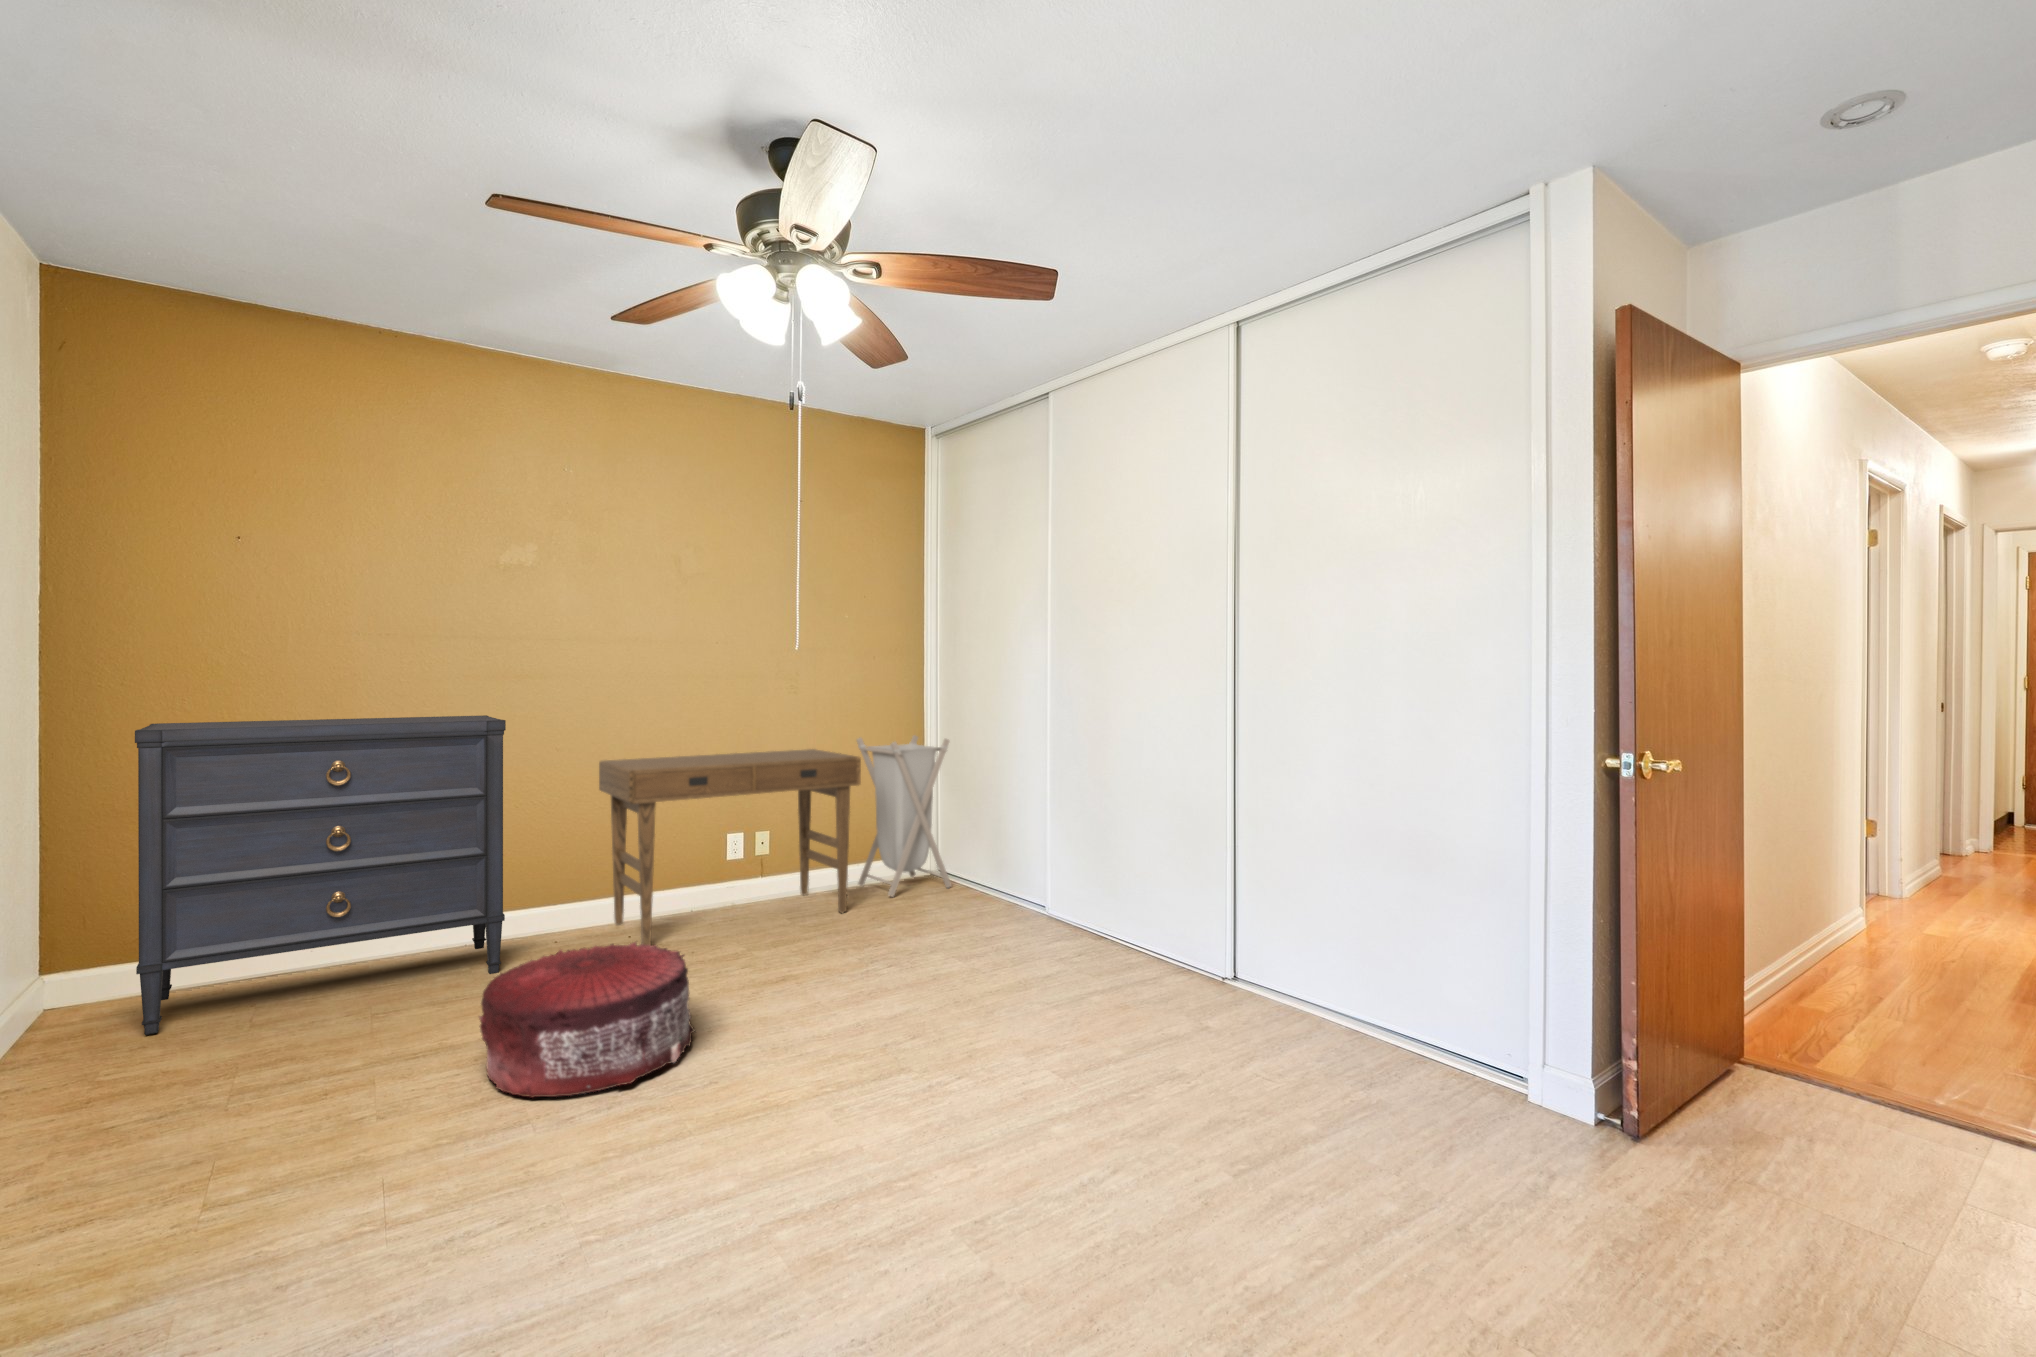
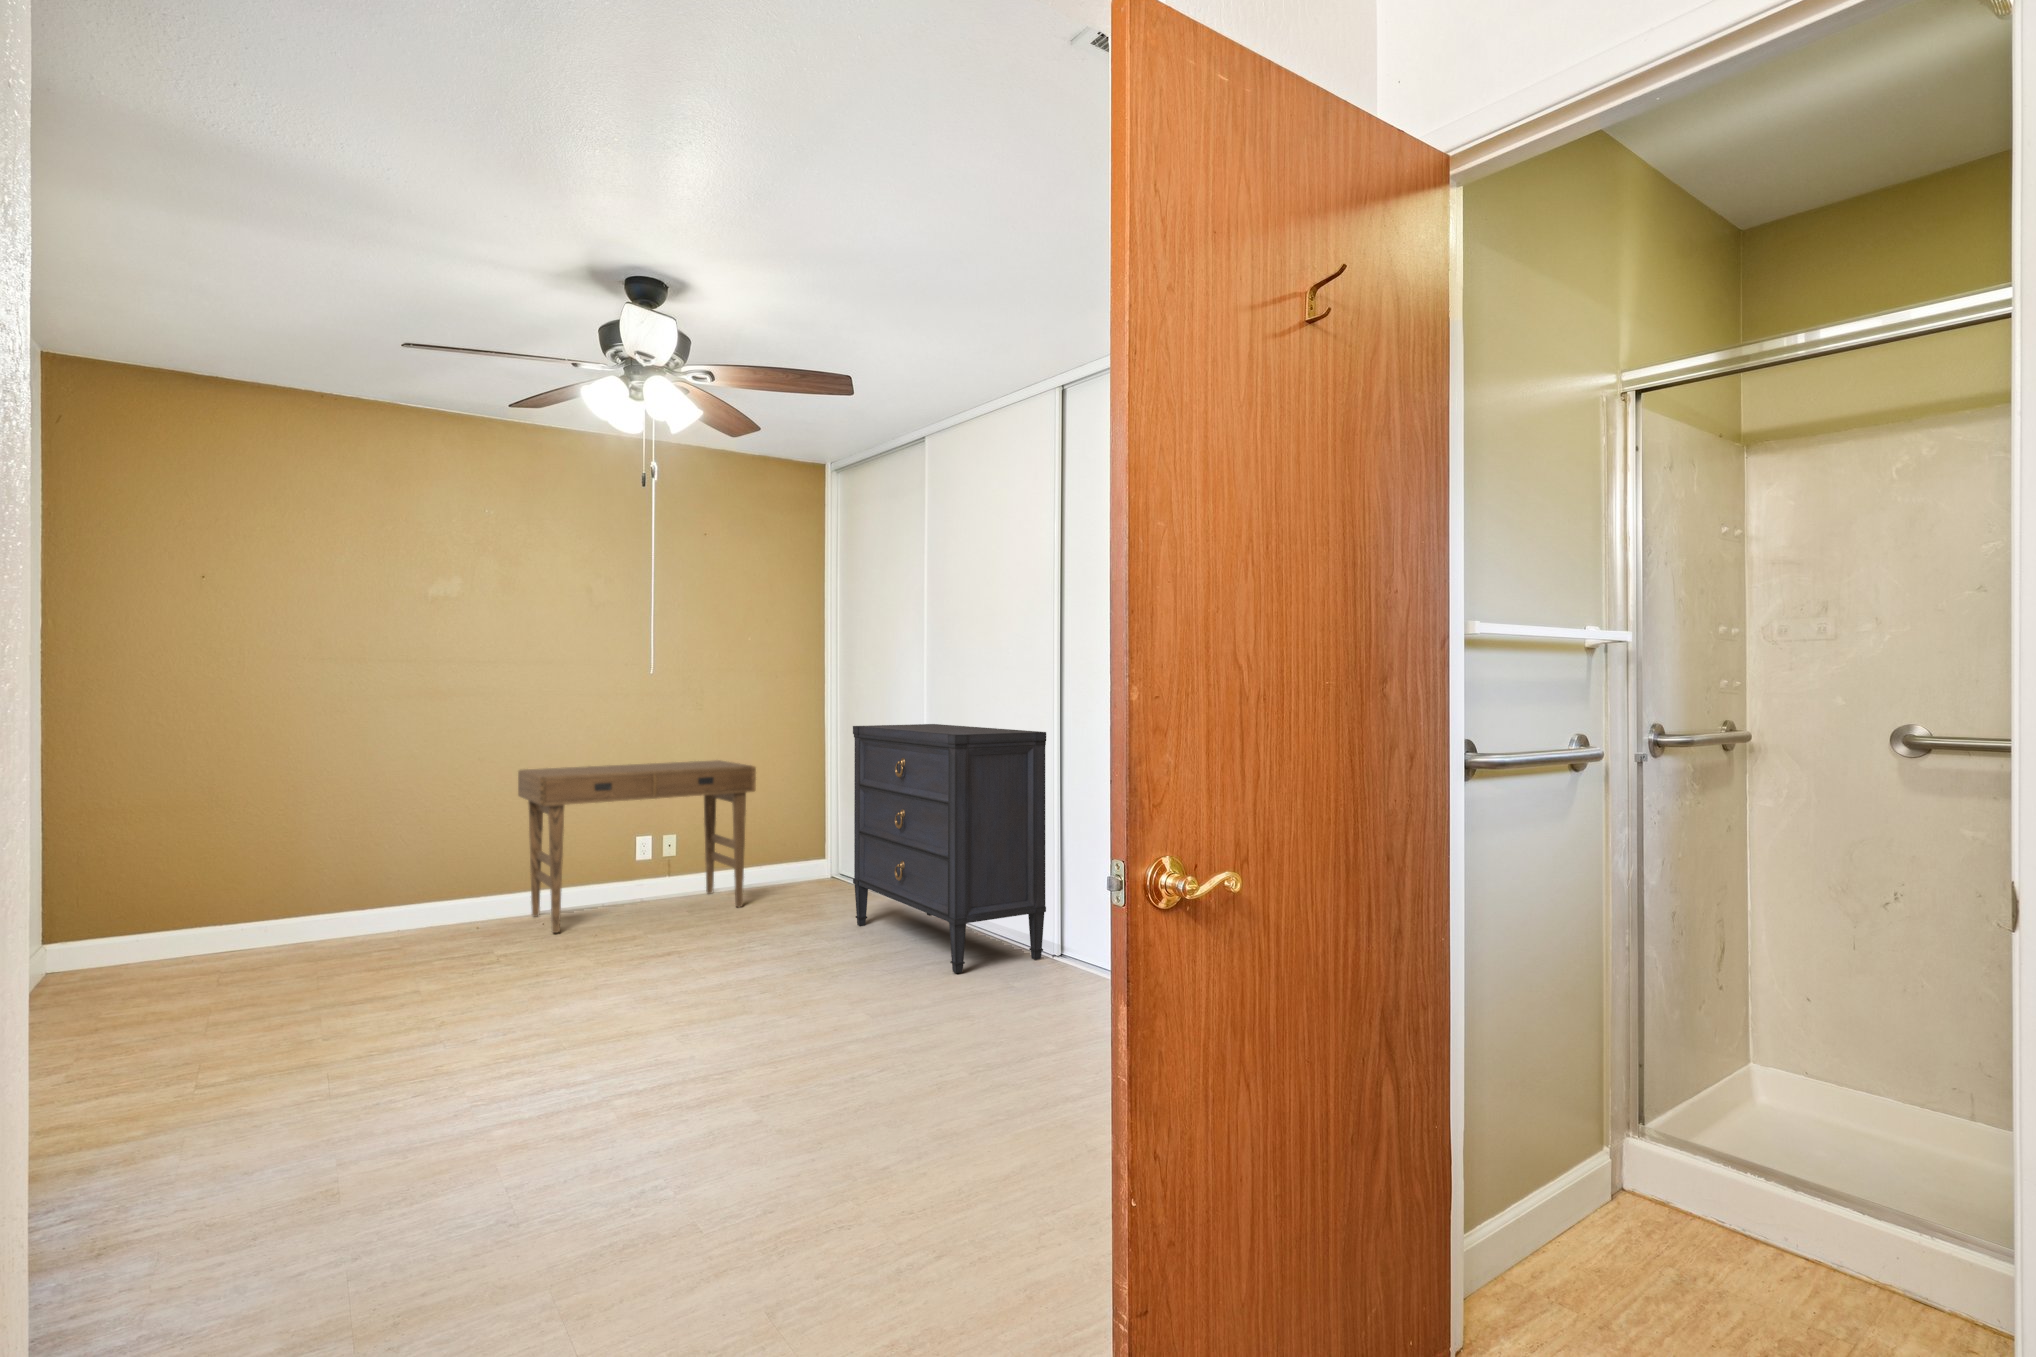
dresser: present [135,715,506,1035] -> present [853,724,1046,973]
laundry hamper: present [857,735,951,897] -> none [760,747,847,895]
pouf: present [479,942,695,1098] -> none [399,916,582,1031]

